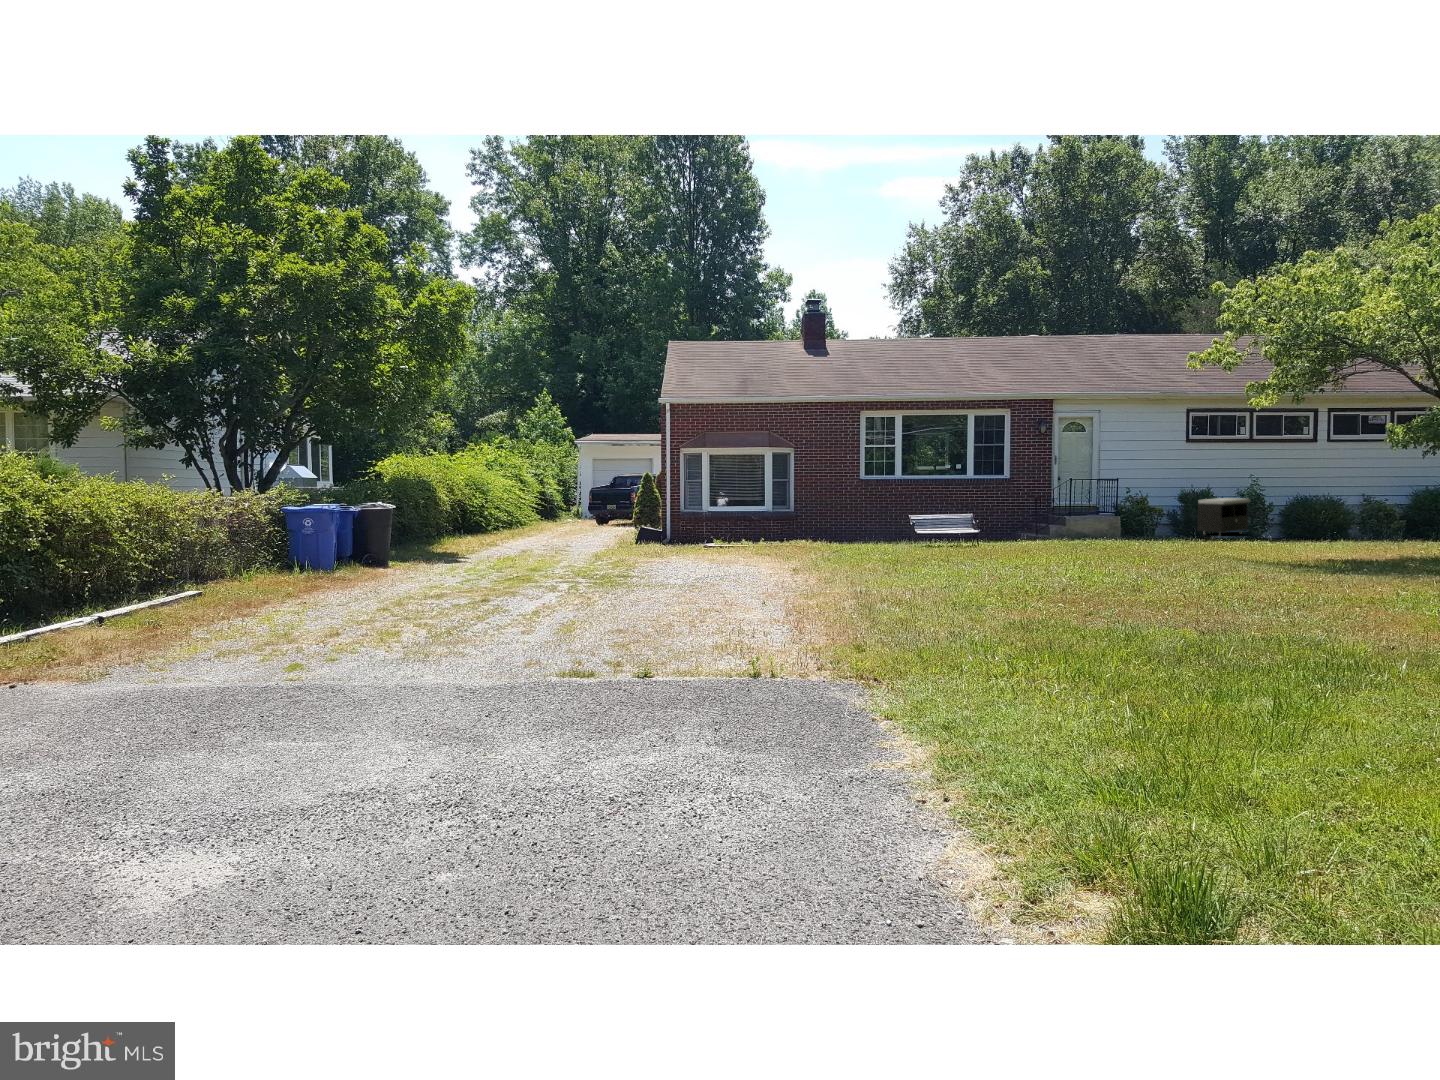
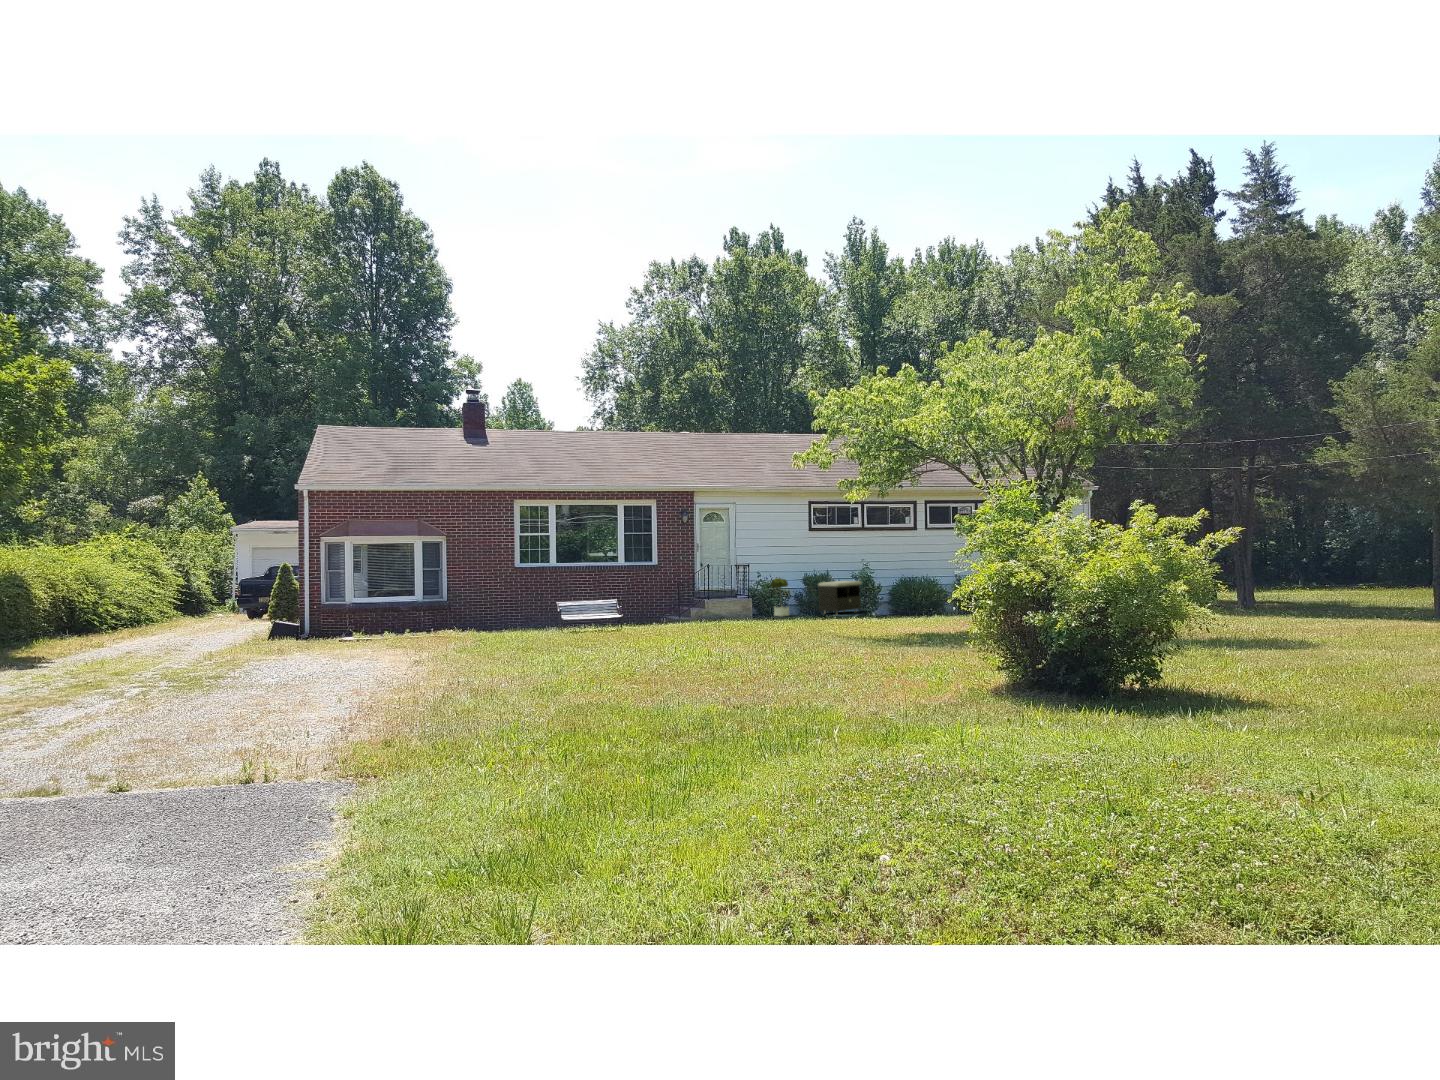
potted tree: none [1143,493,1164,536] -> present [771,578,789,616]

